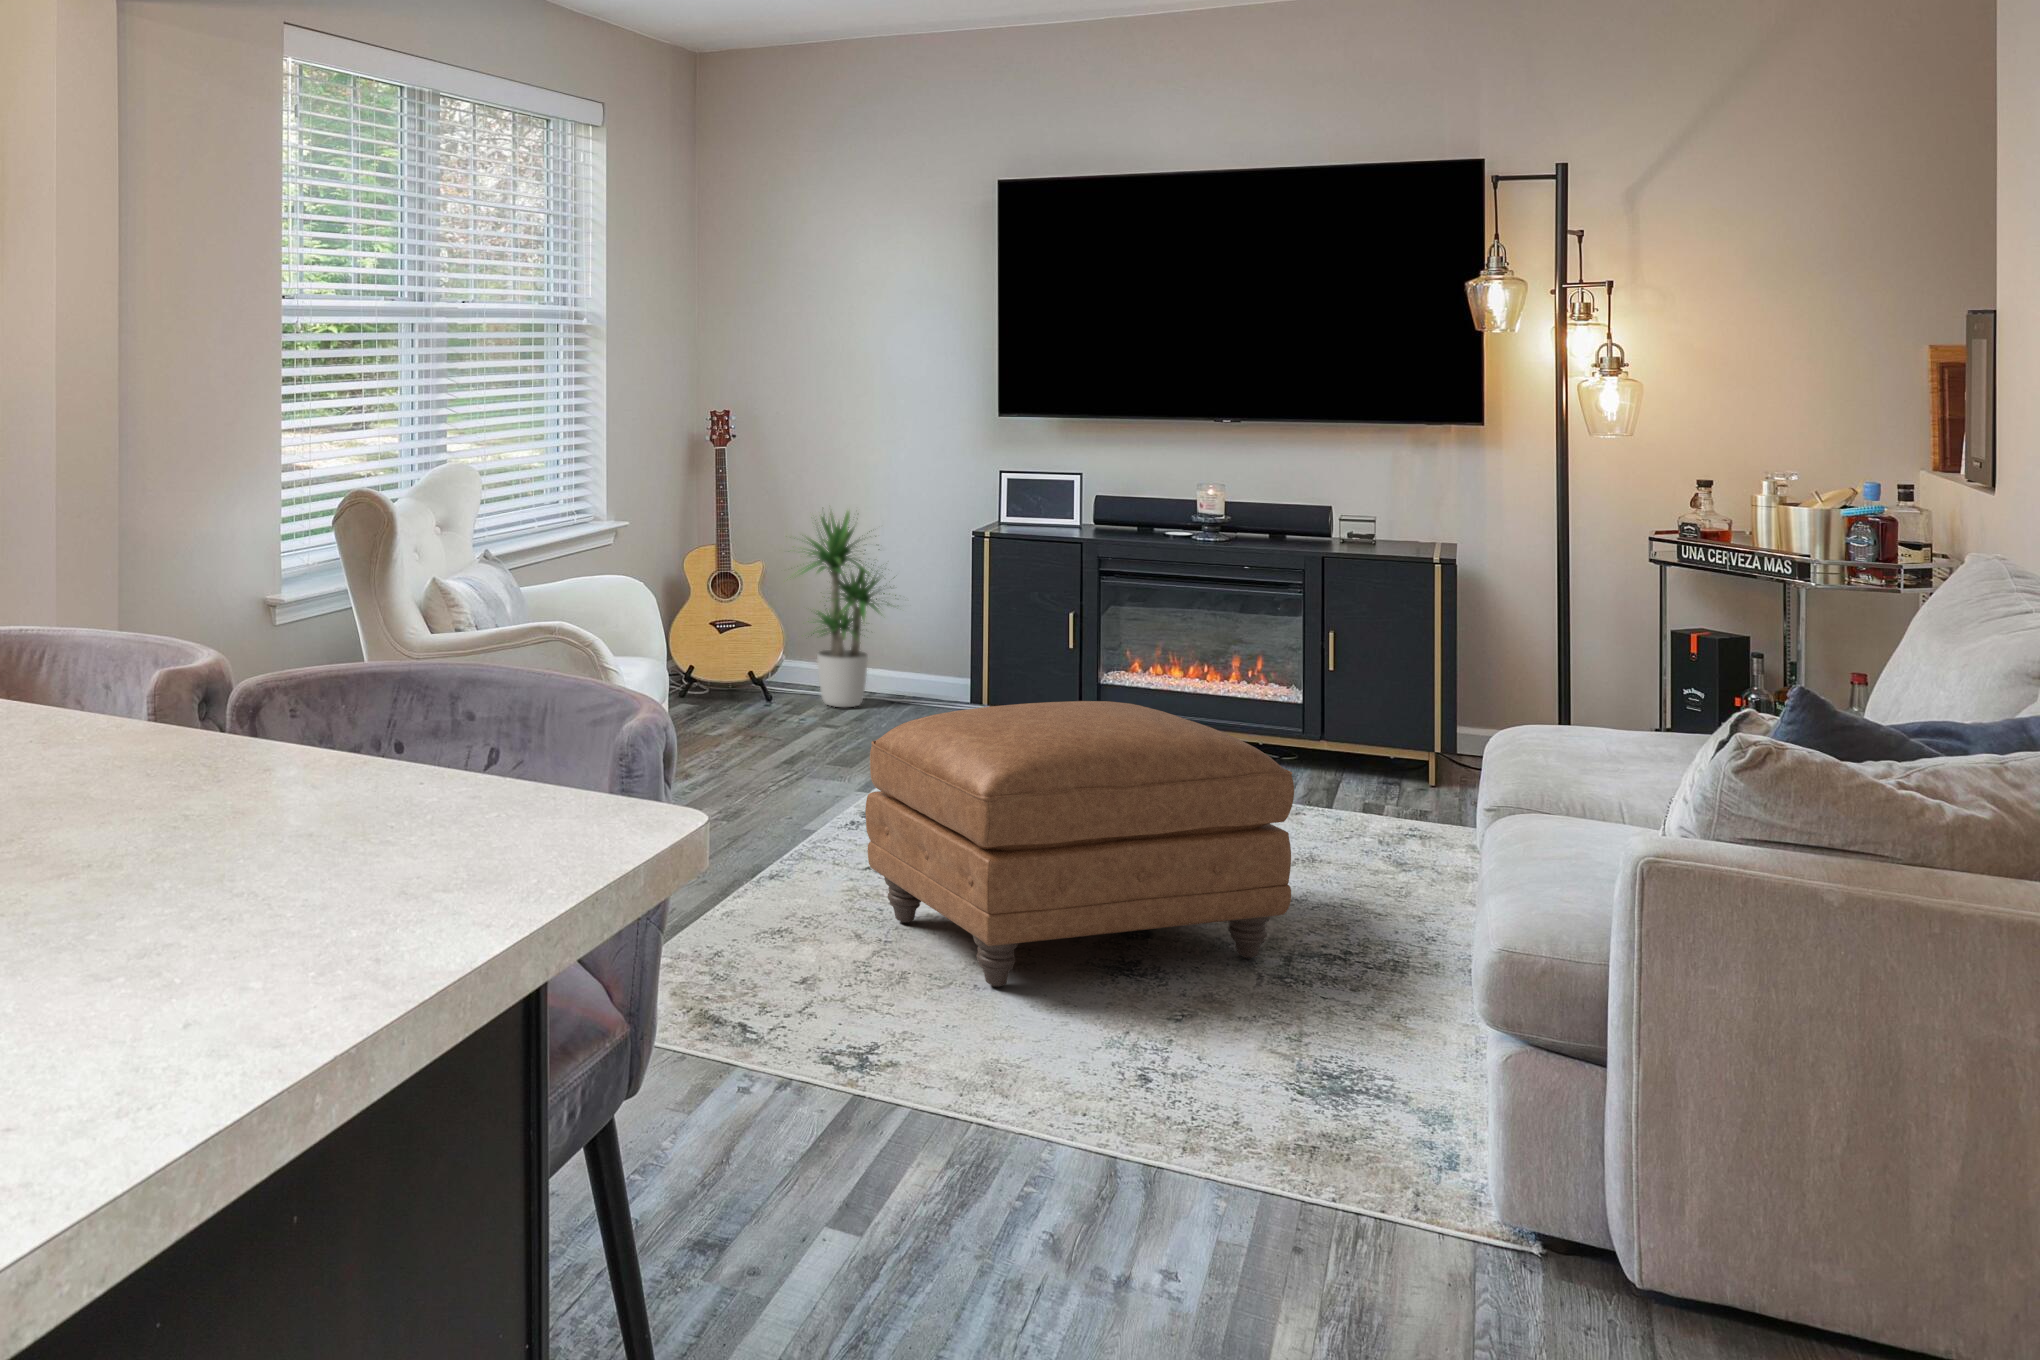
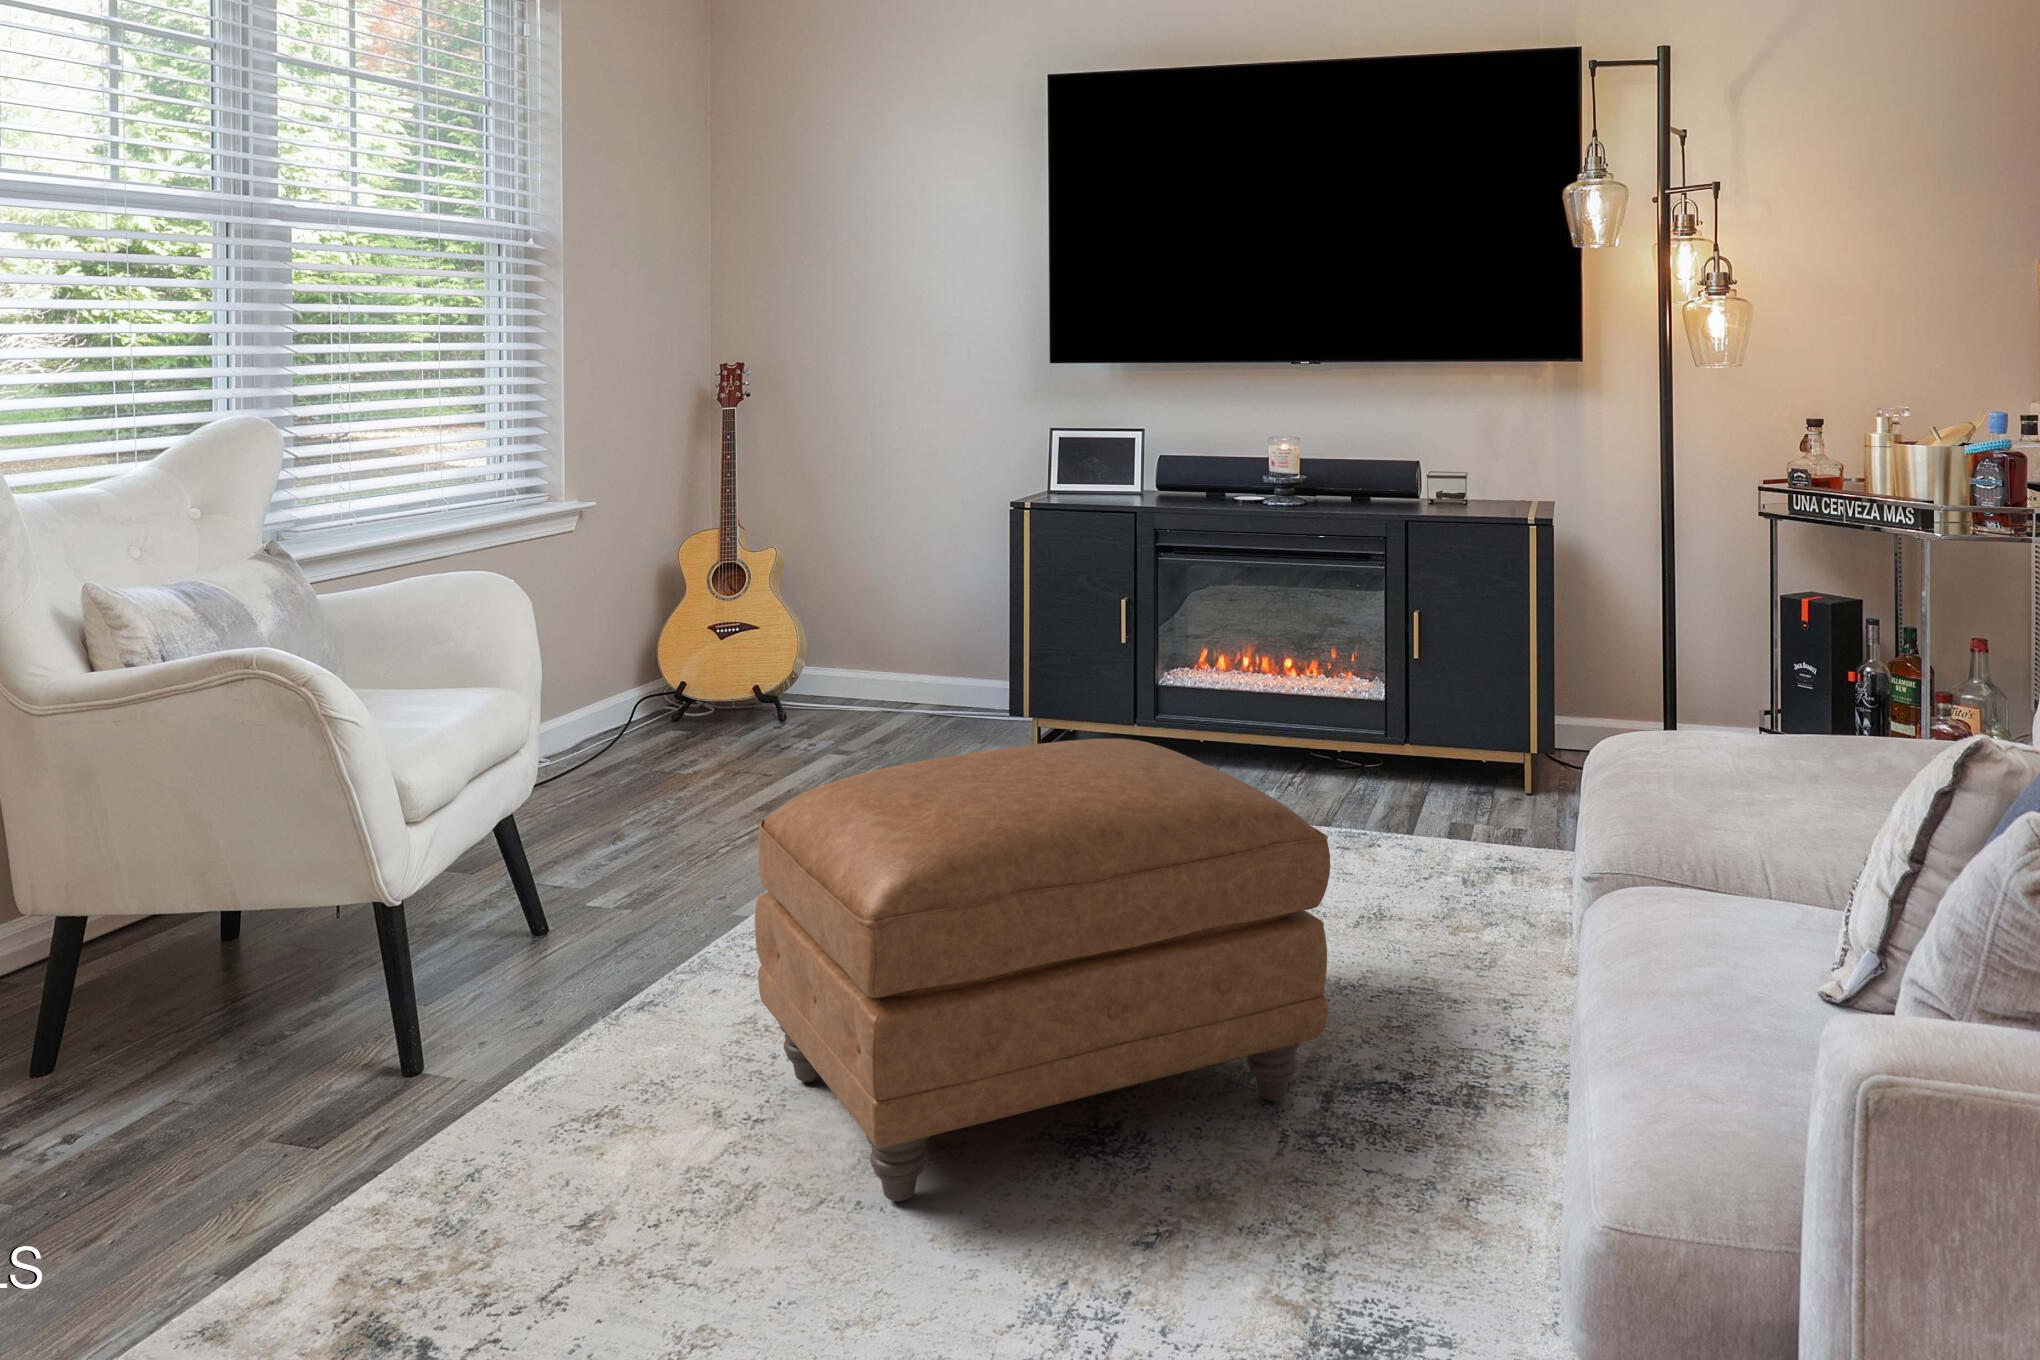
potted plant: present [787,511,896,707] -> none [785,474,948,724]

